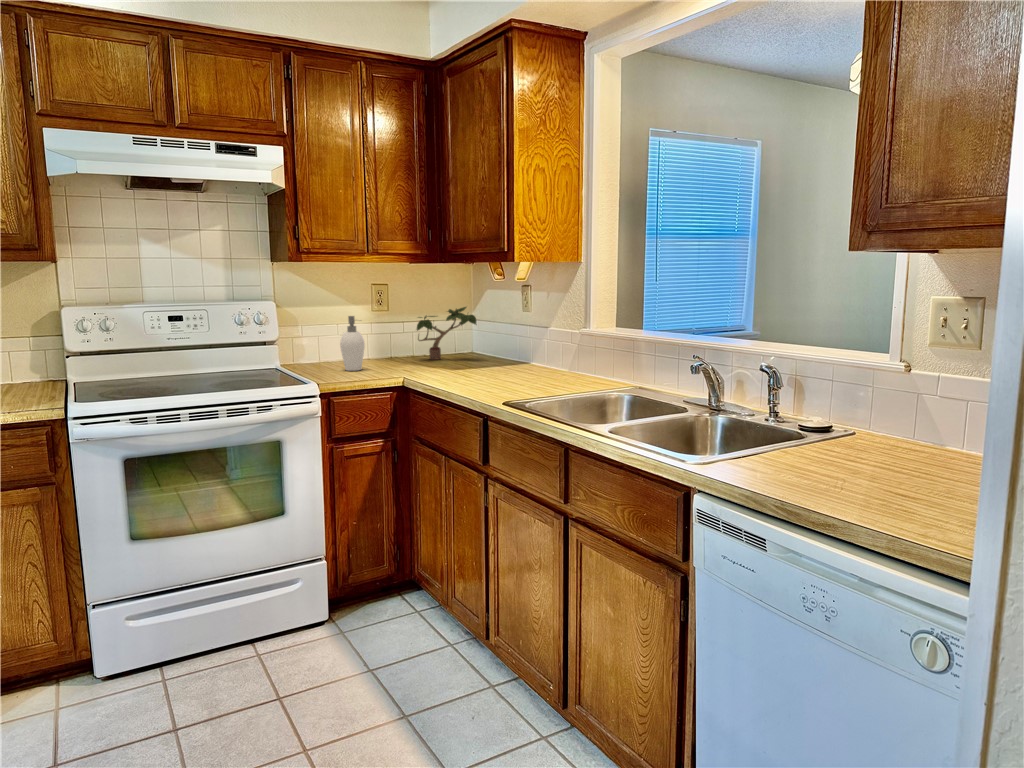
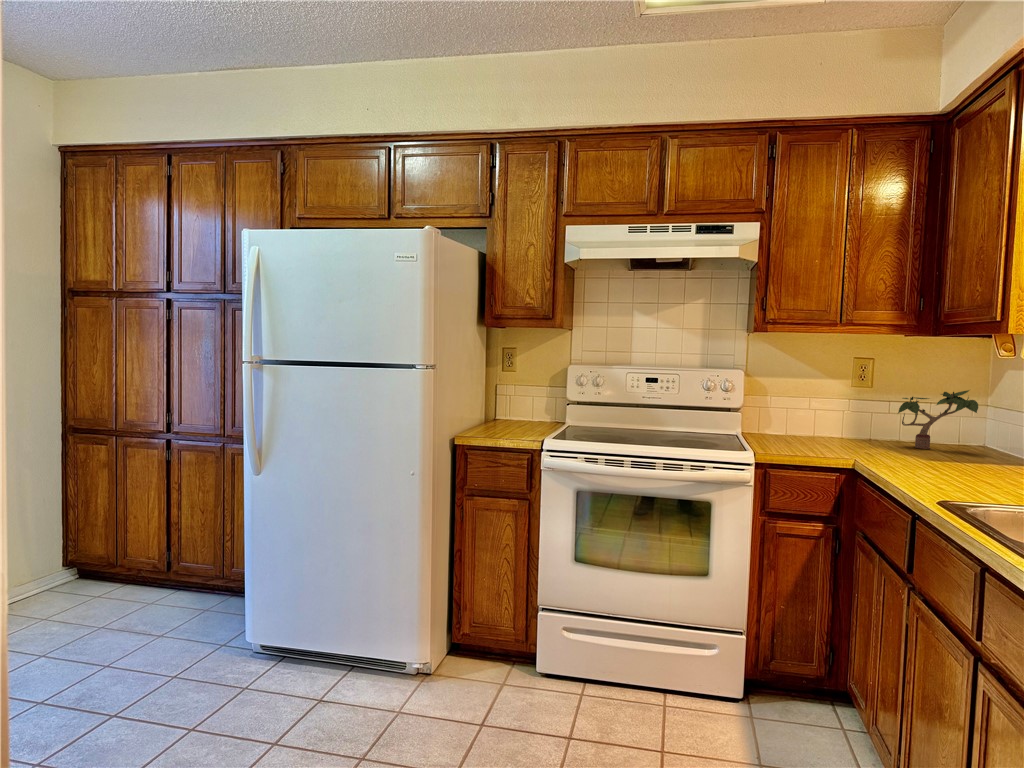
soap dispenser: present [340,316,365,371] -> none [799,389,826,447]

